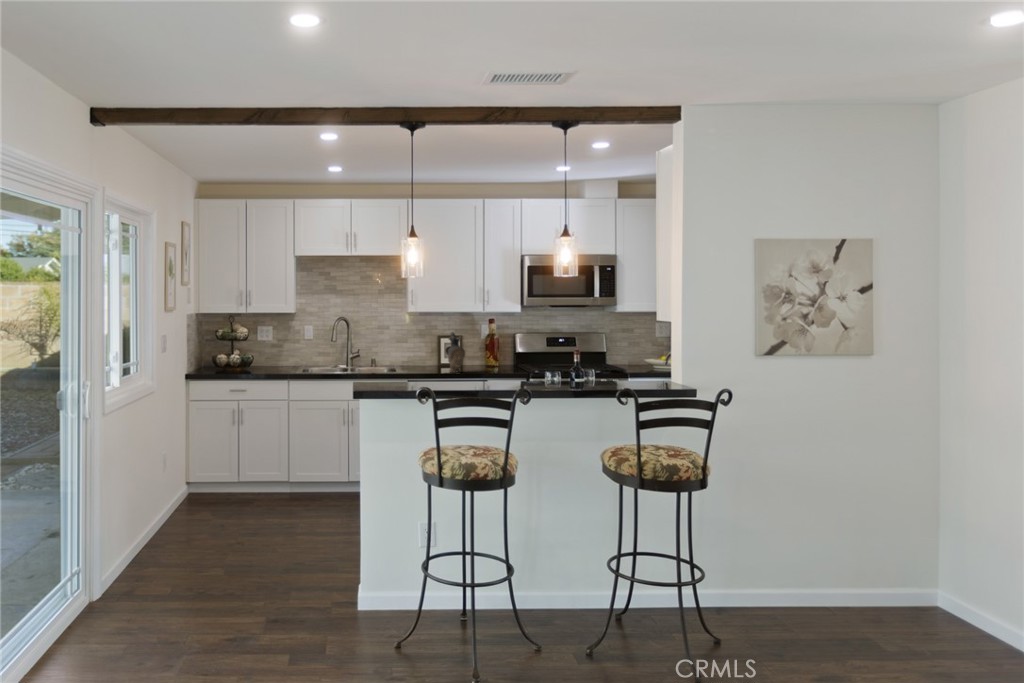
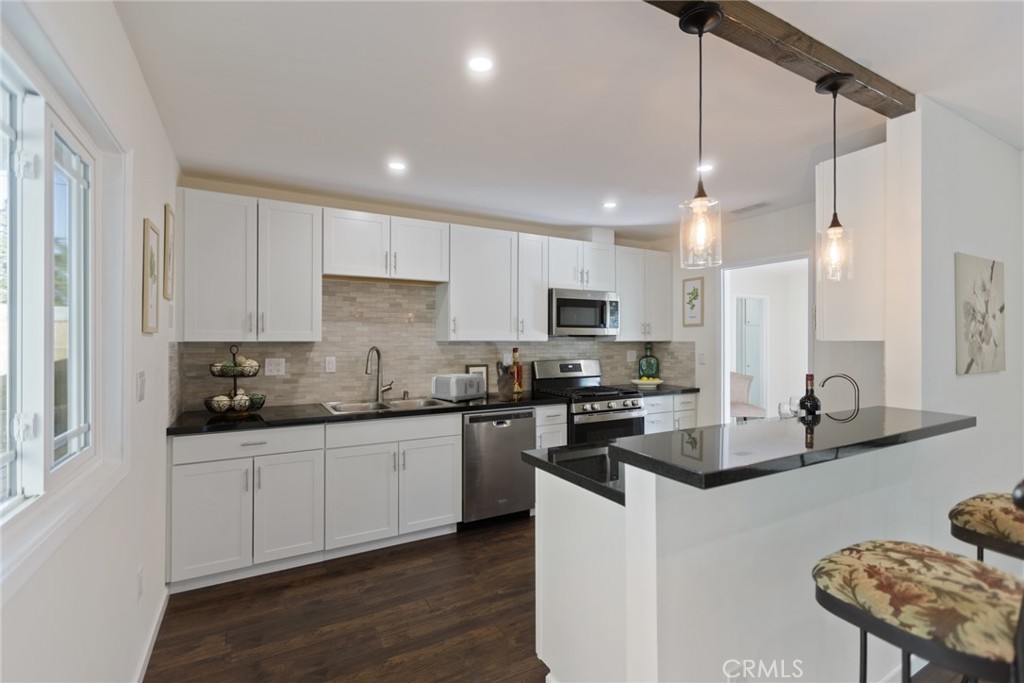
toaster: none [395,345,445,371] -> present [431,374,486,402]

